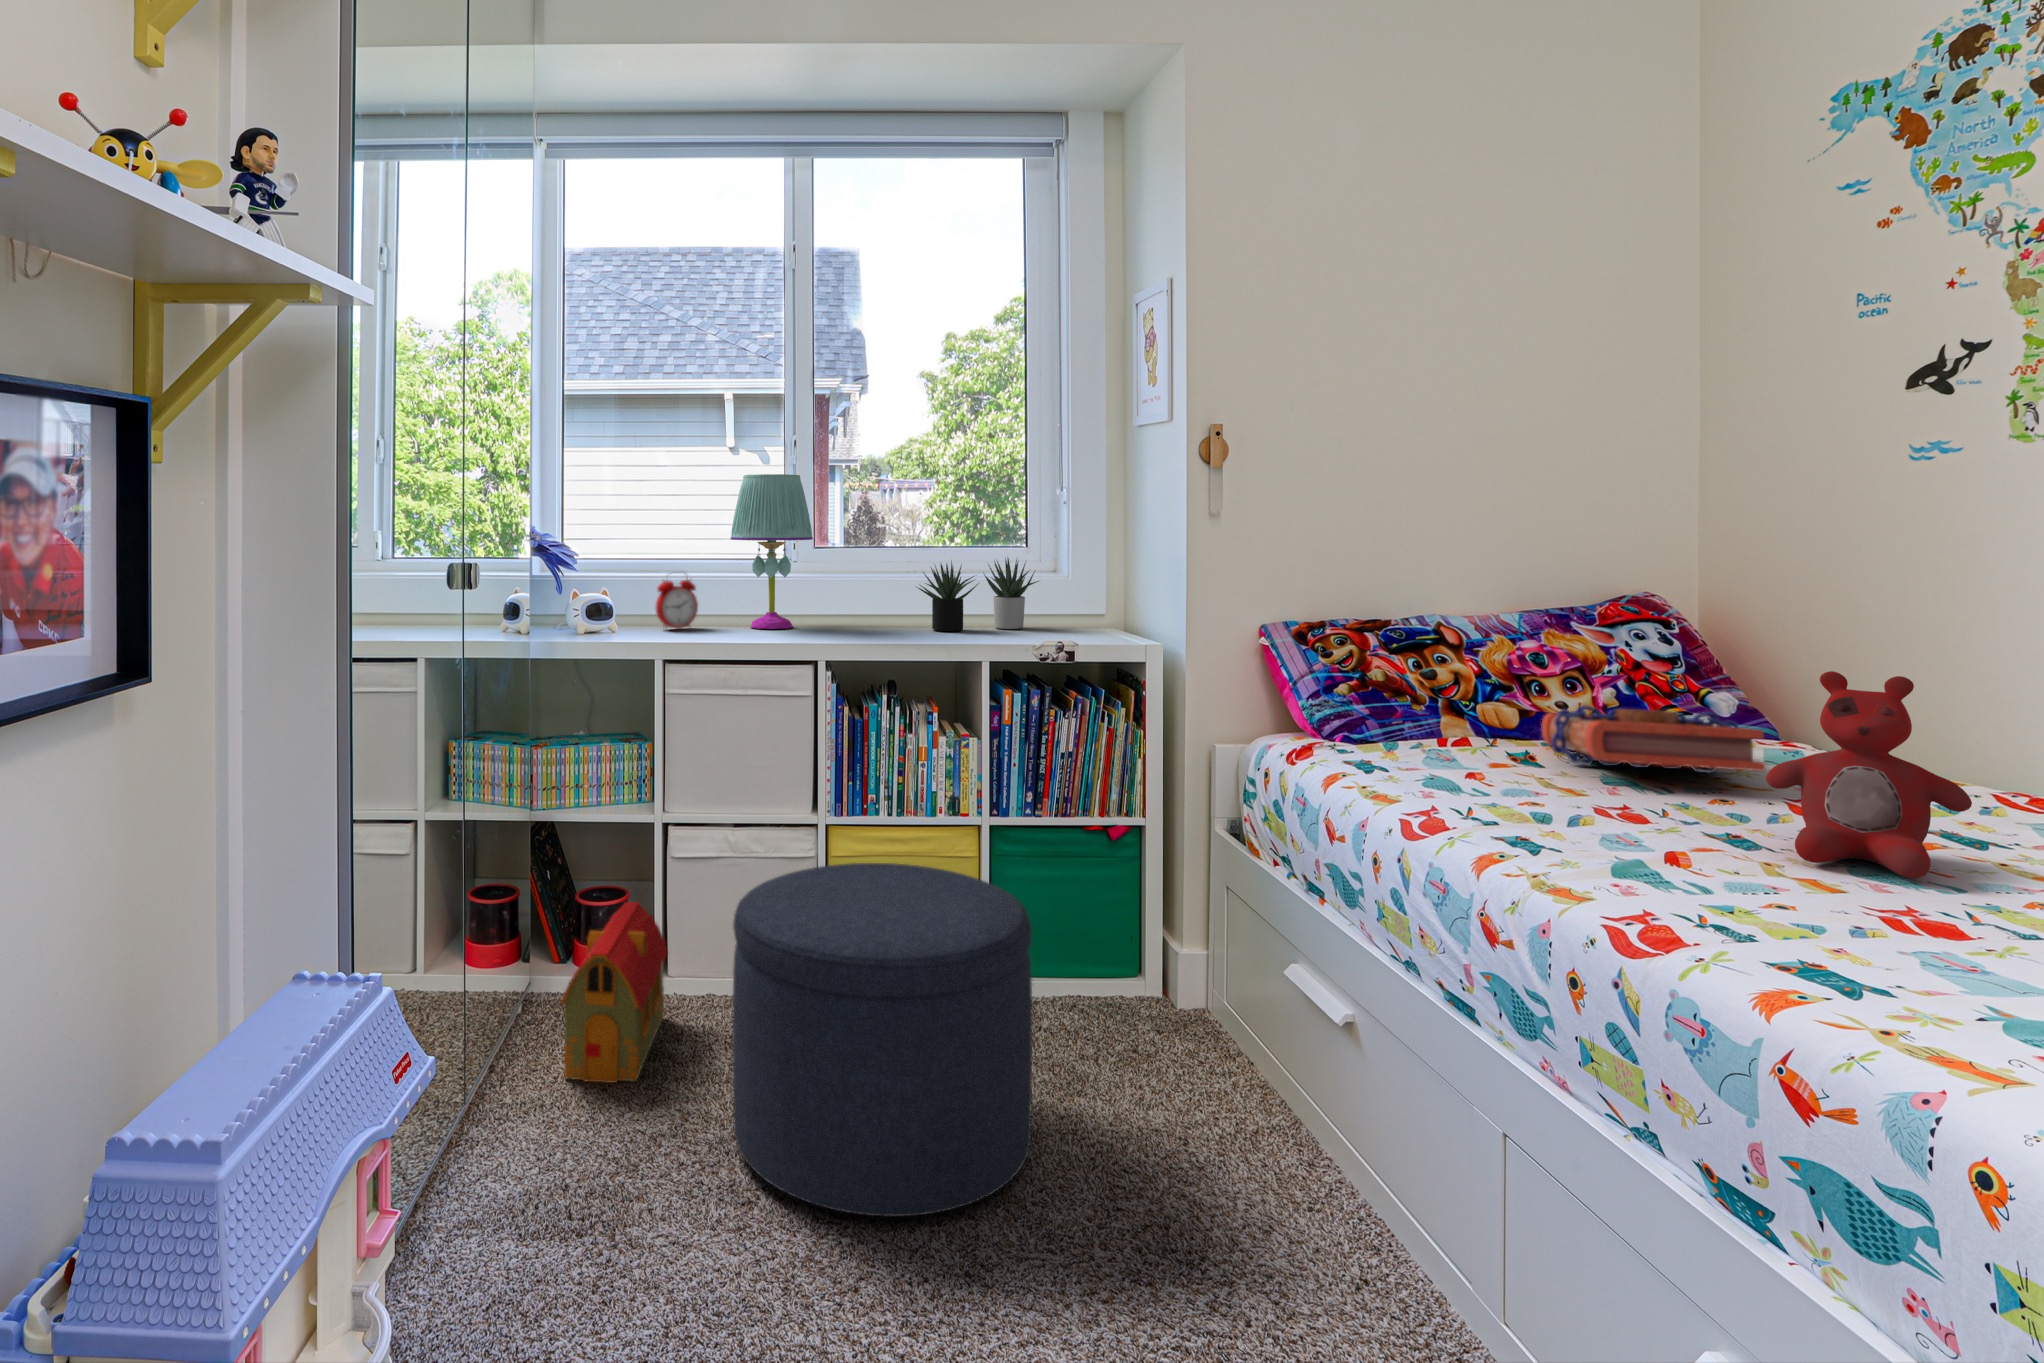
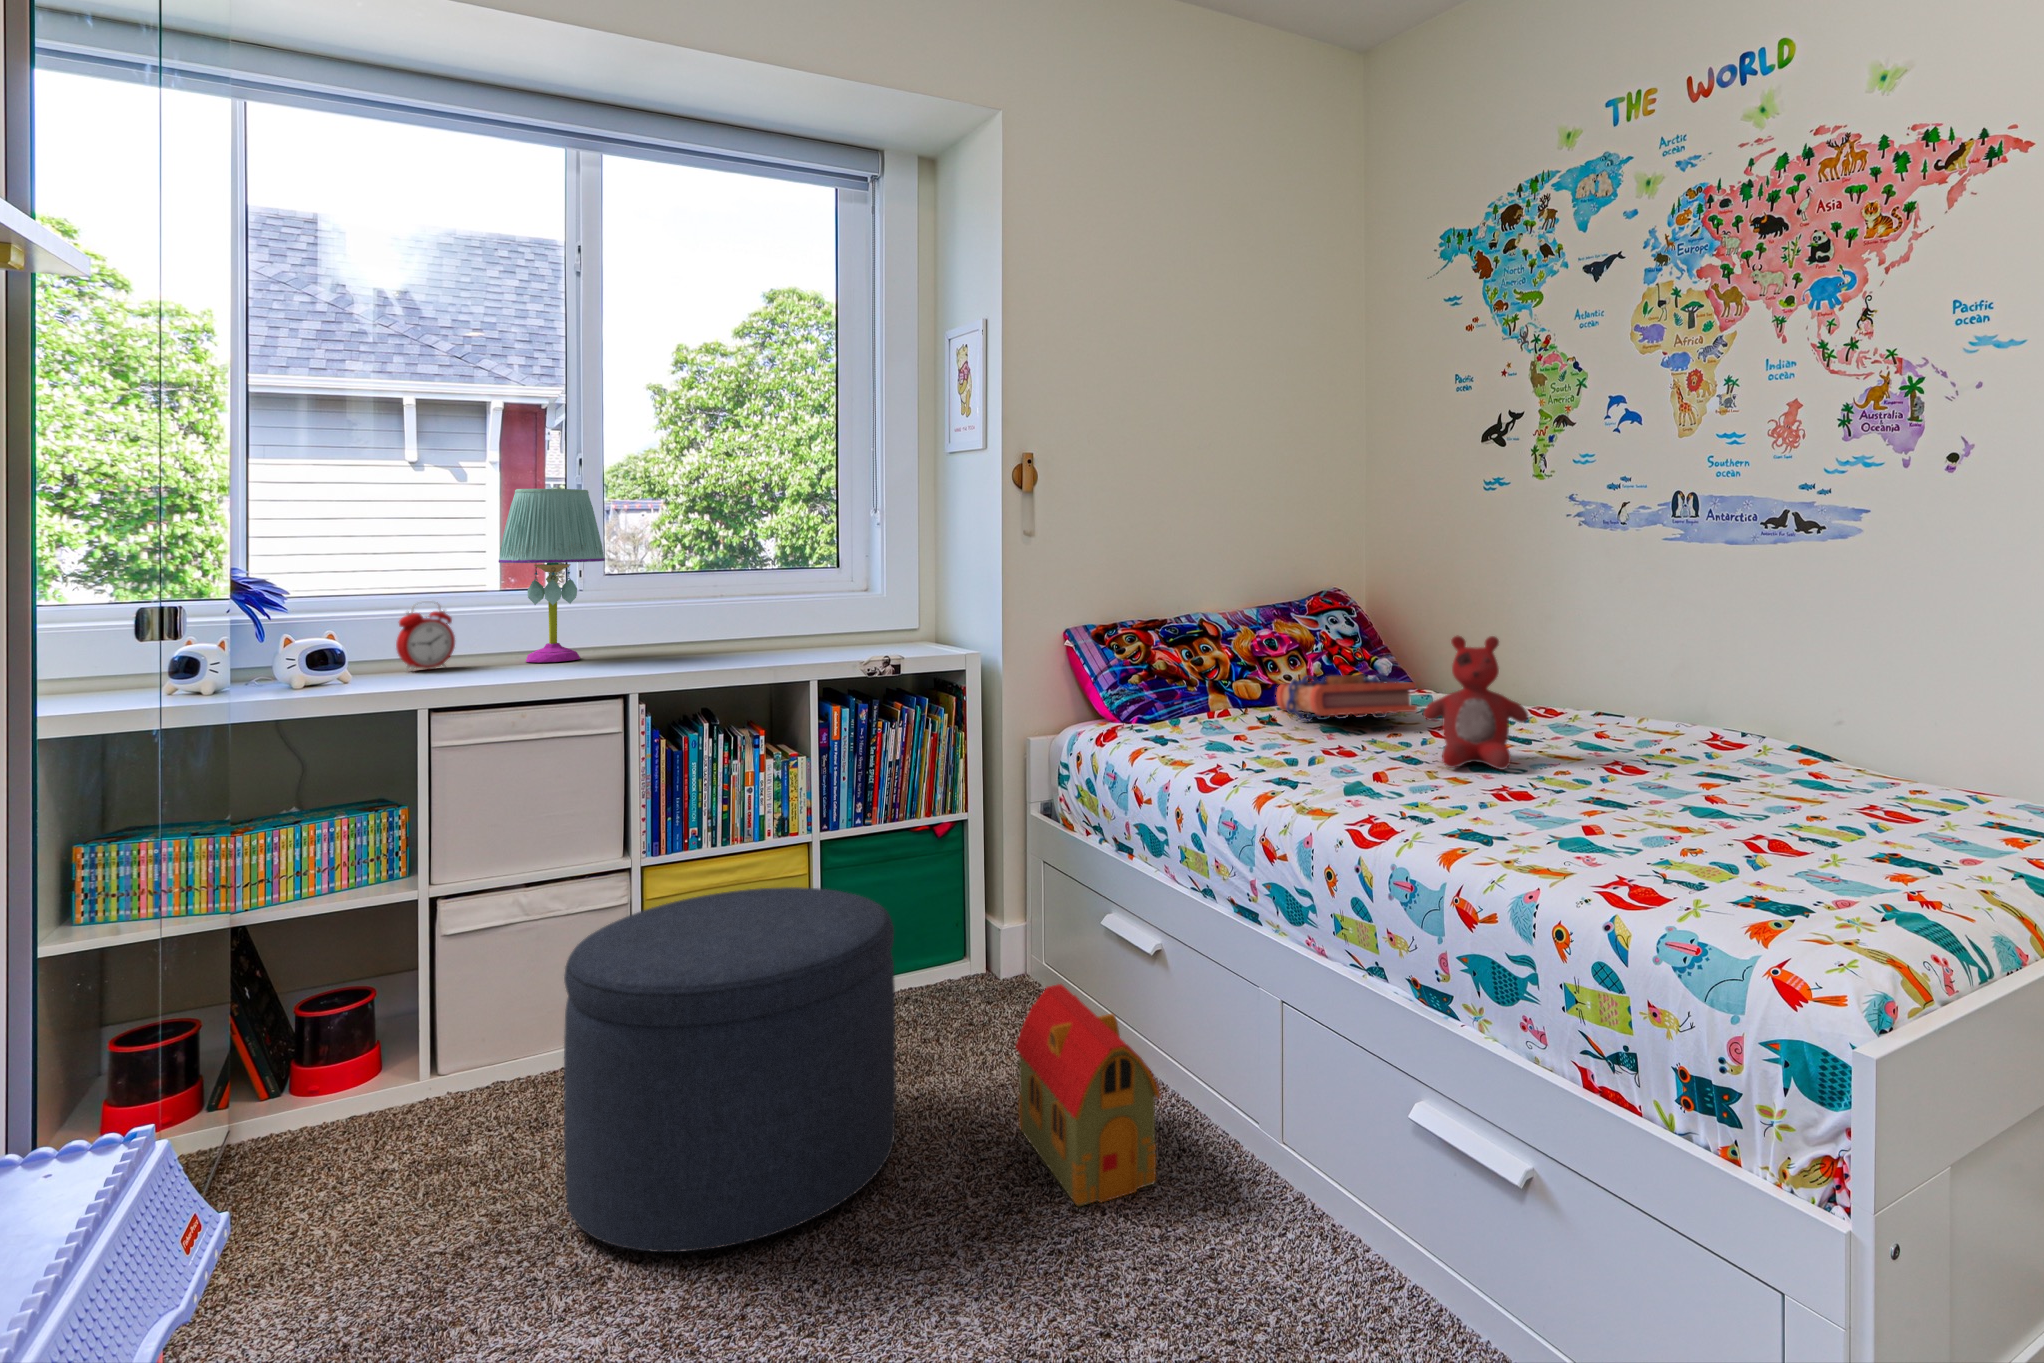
succulent plant: present [917,558,1039,631] -> none [727,571,858,652]
toy house: present [561,902,668,1083] -> present [1015,984,1161,1206]

